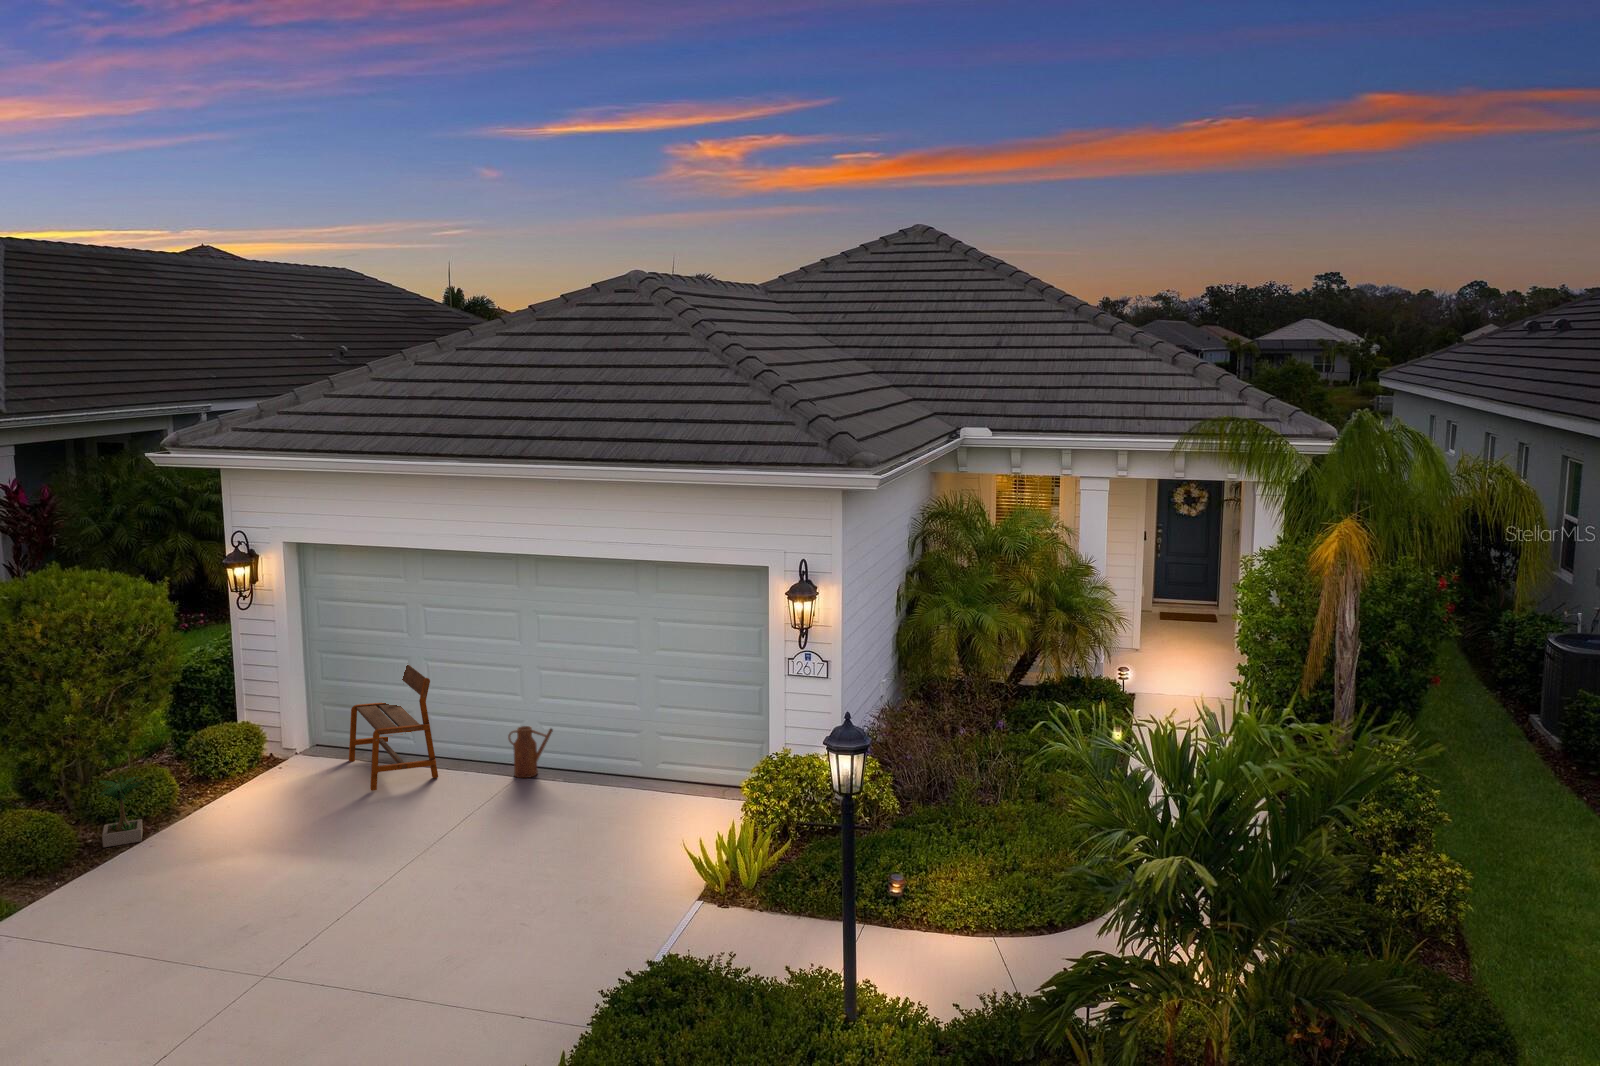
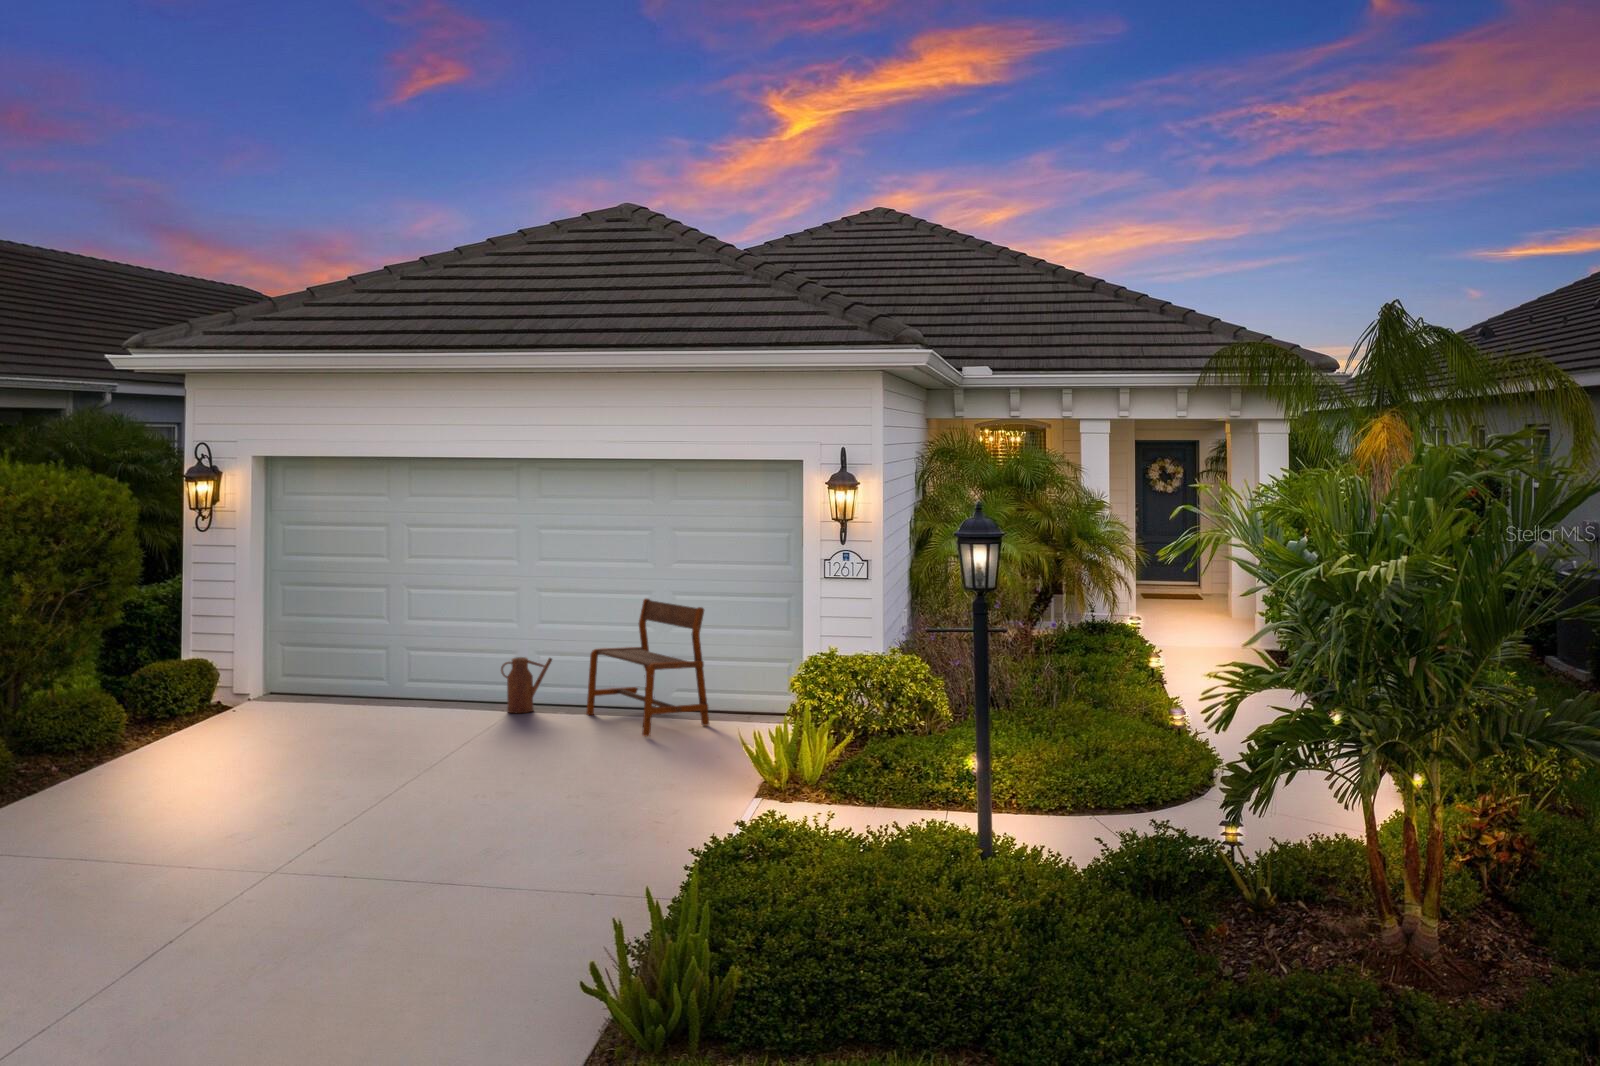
bench: present [349,663,438,791] -> present [586,599,709,736]
potted plant: present [100,775,145,847] -> none [30,694,96,775]

